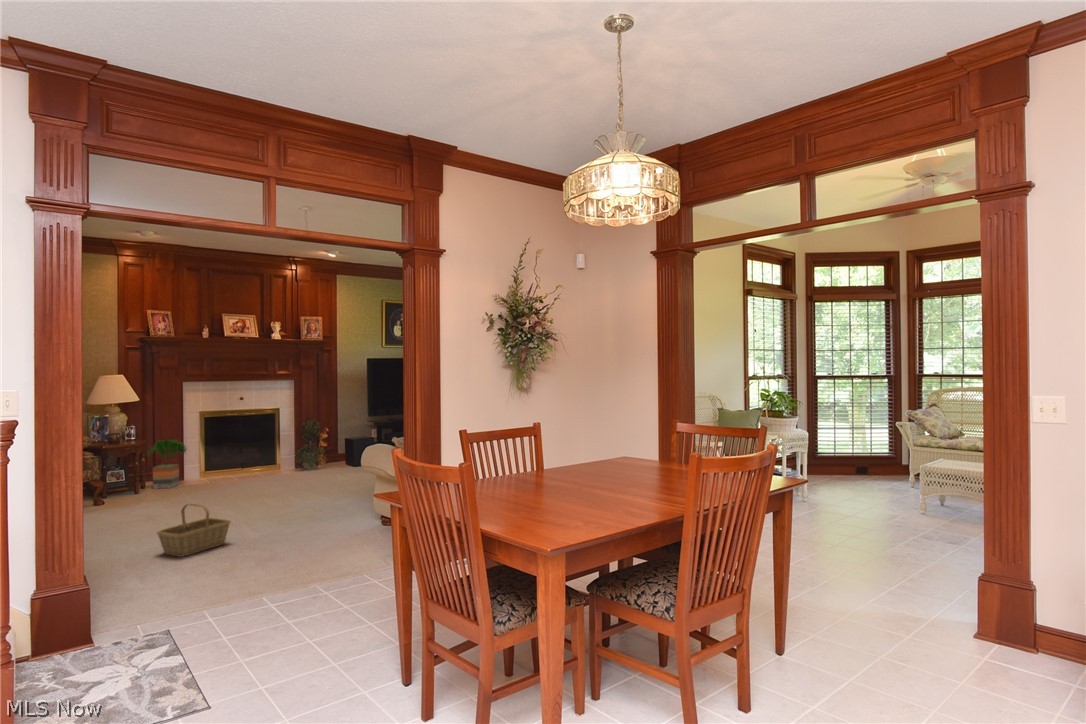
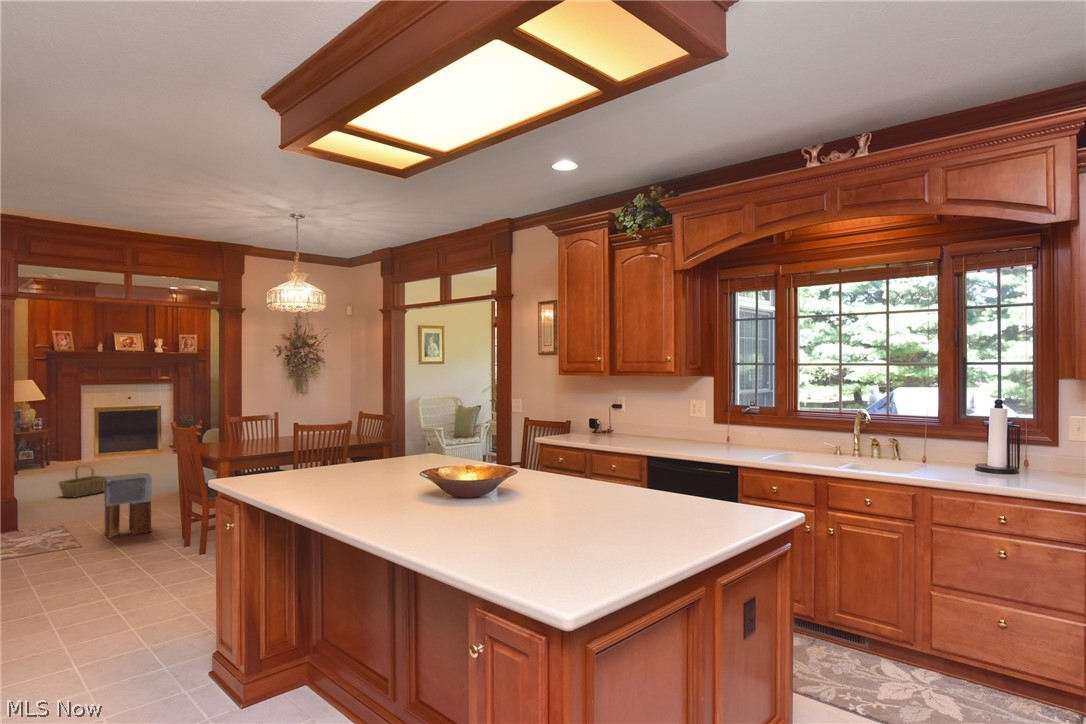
potted tree: present [148,440,186,489] -> none [50,428,85,465]
stool: none [245,542,336,689] -> present [104,473,151,538]

